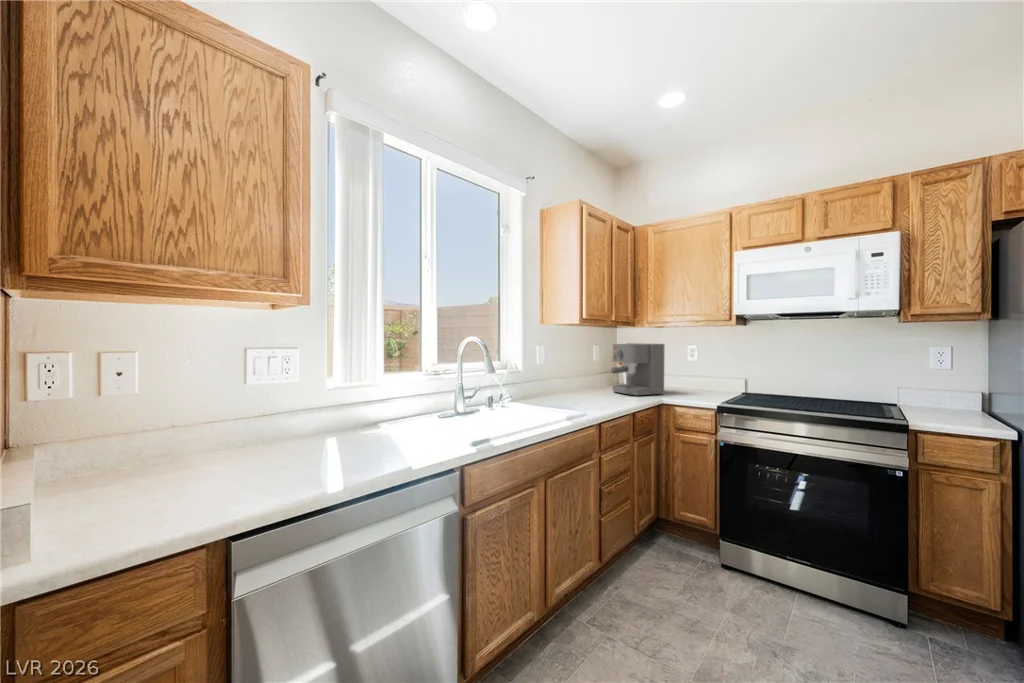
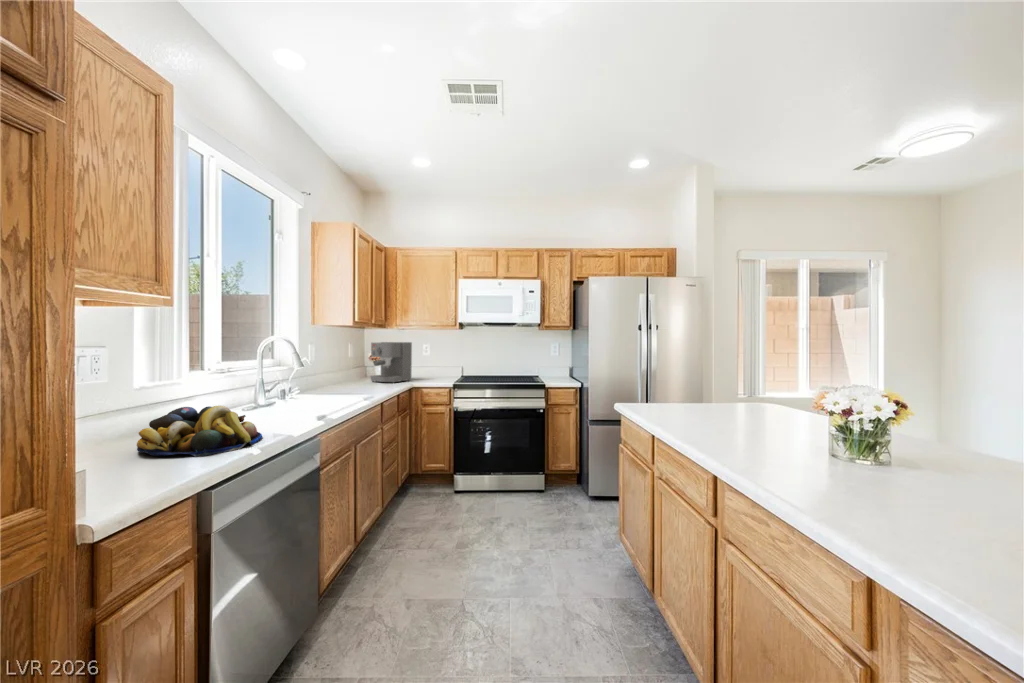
fruit bowl: none [273,413,397,478] -> present [137,406,262,456]

